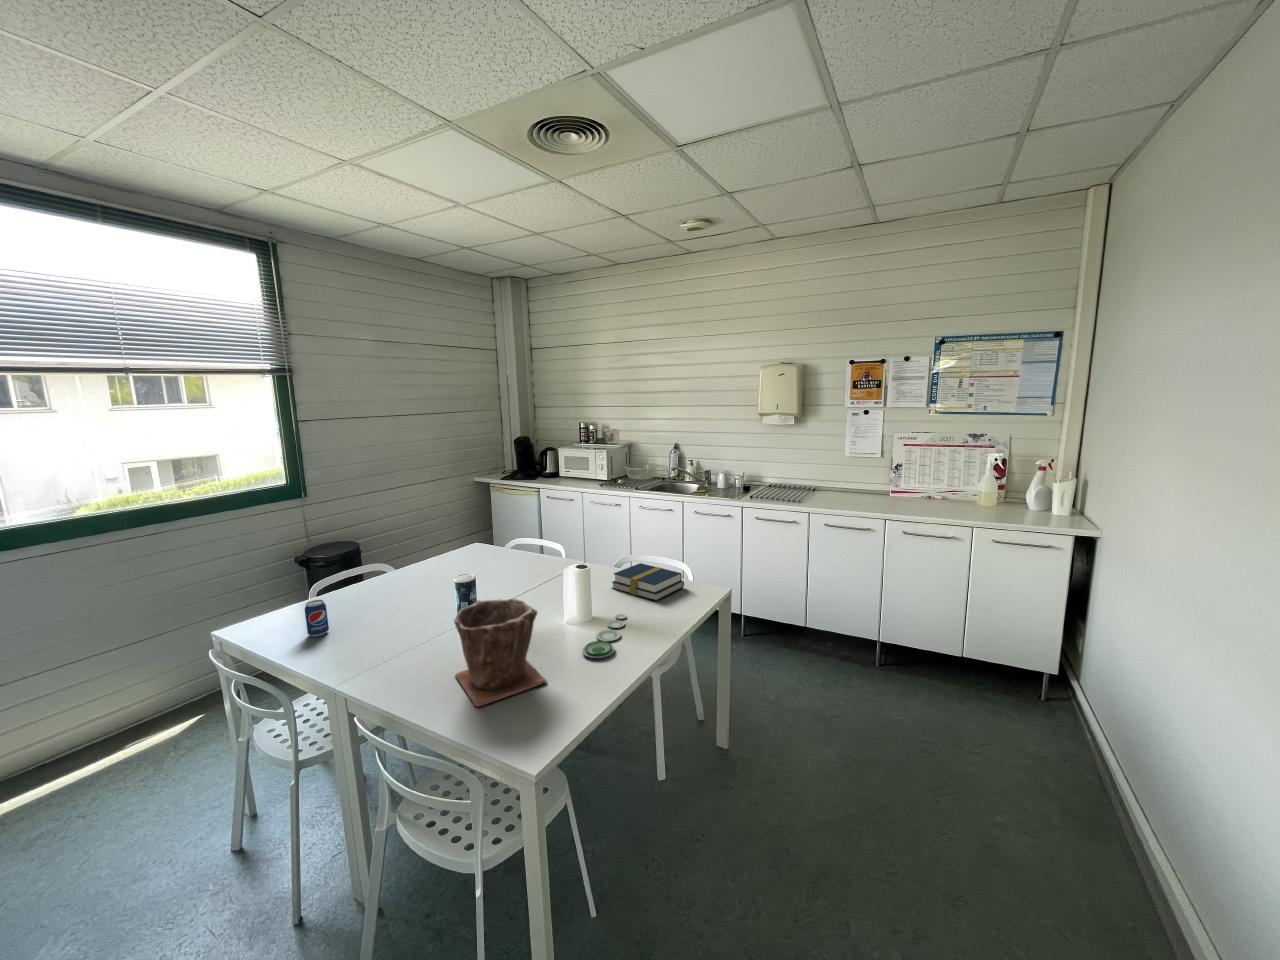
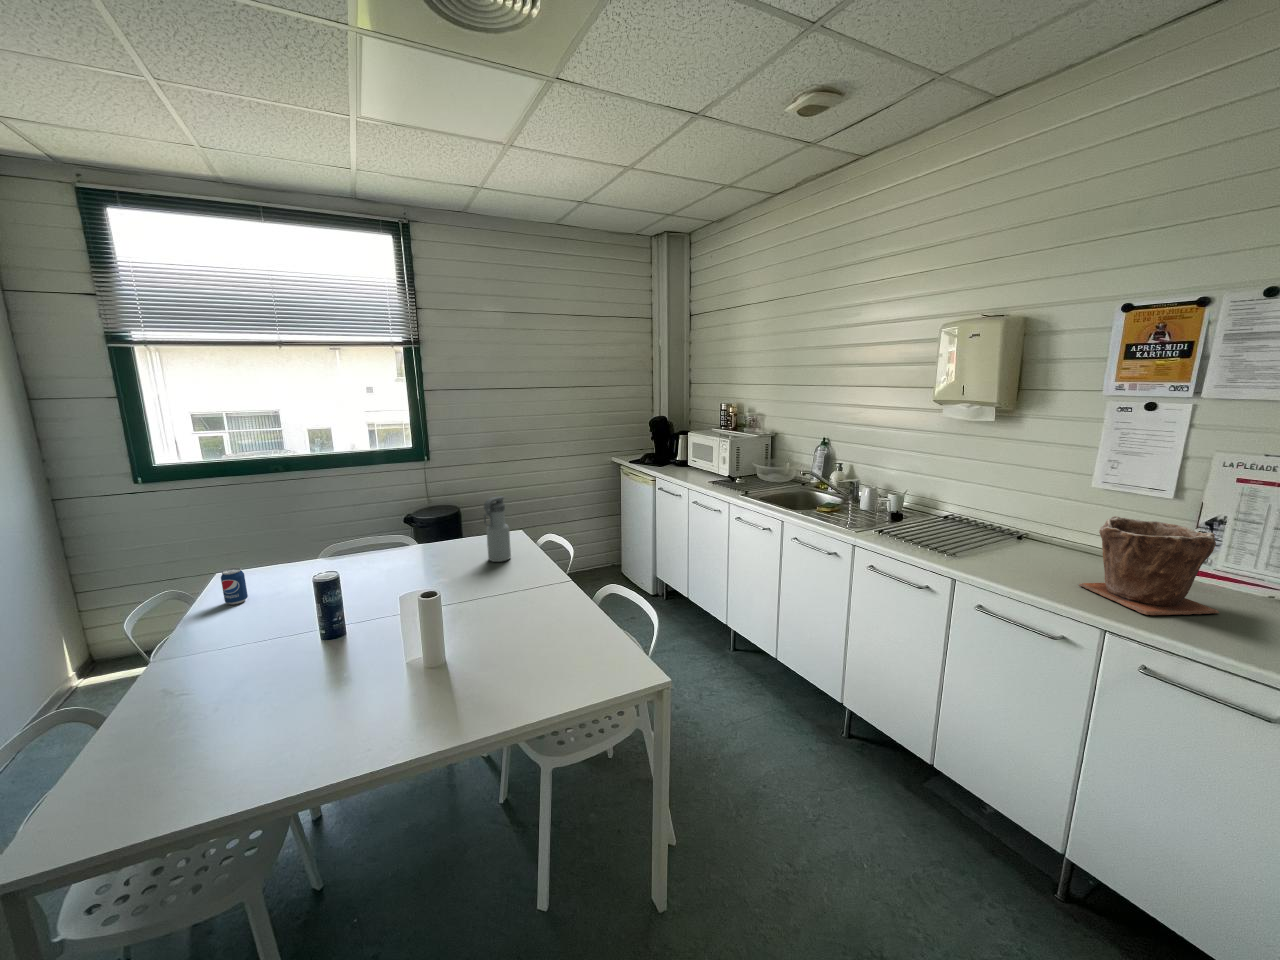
water bottle: none [494,506,516,563] -> present [484,496,511,562]
book: present [612,563,684,601] -> none [525,604,603,670]
plant pot: present [454,599,547,707] -> present [1079,516,1219,615]
plate: present [582,614,626,658] -> none [316,676,466,743]

